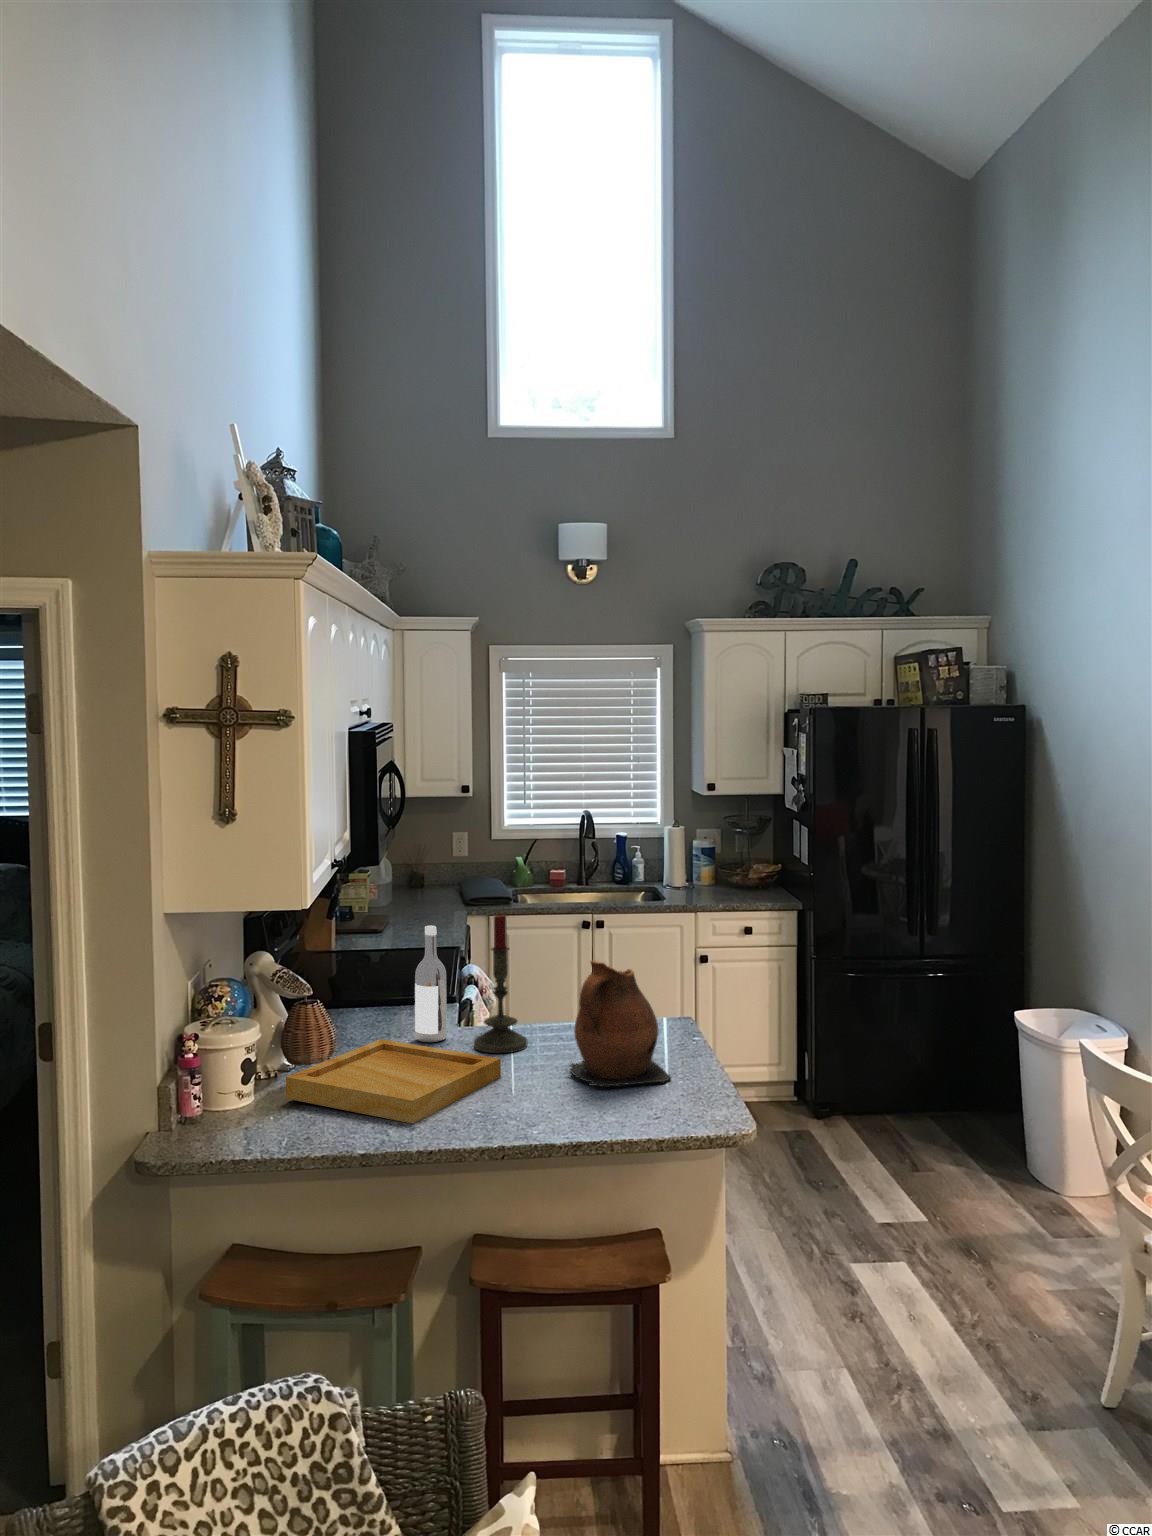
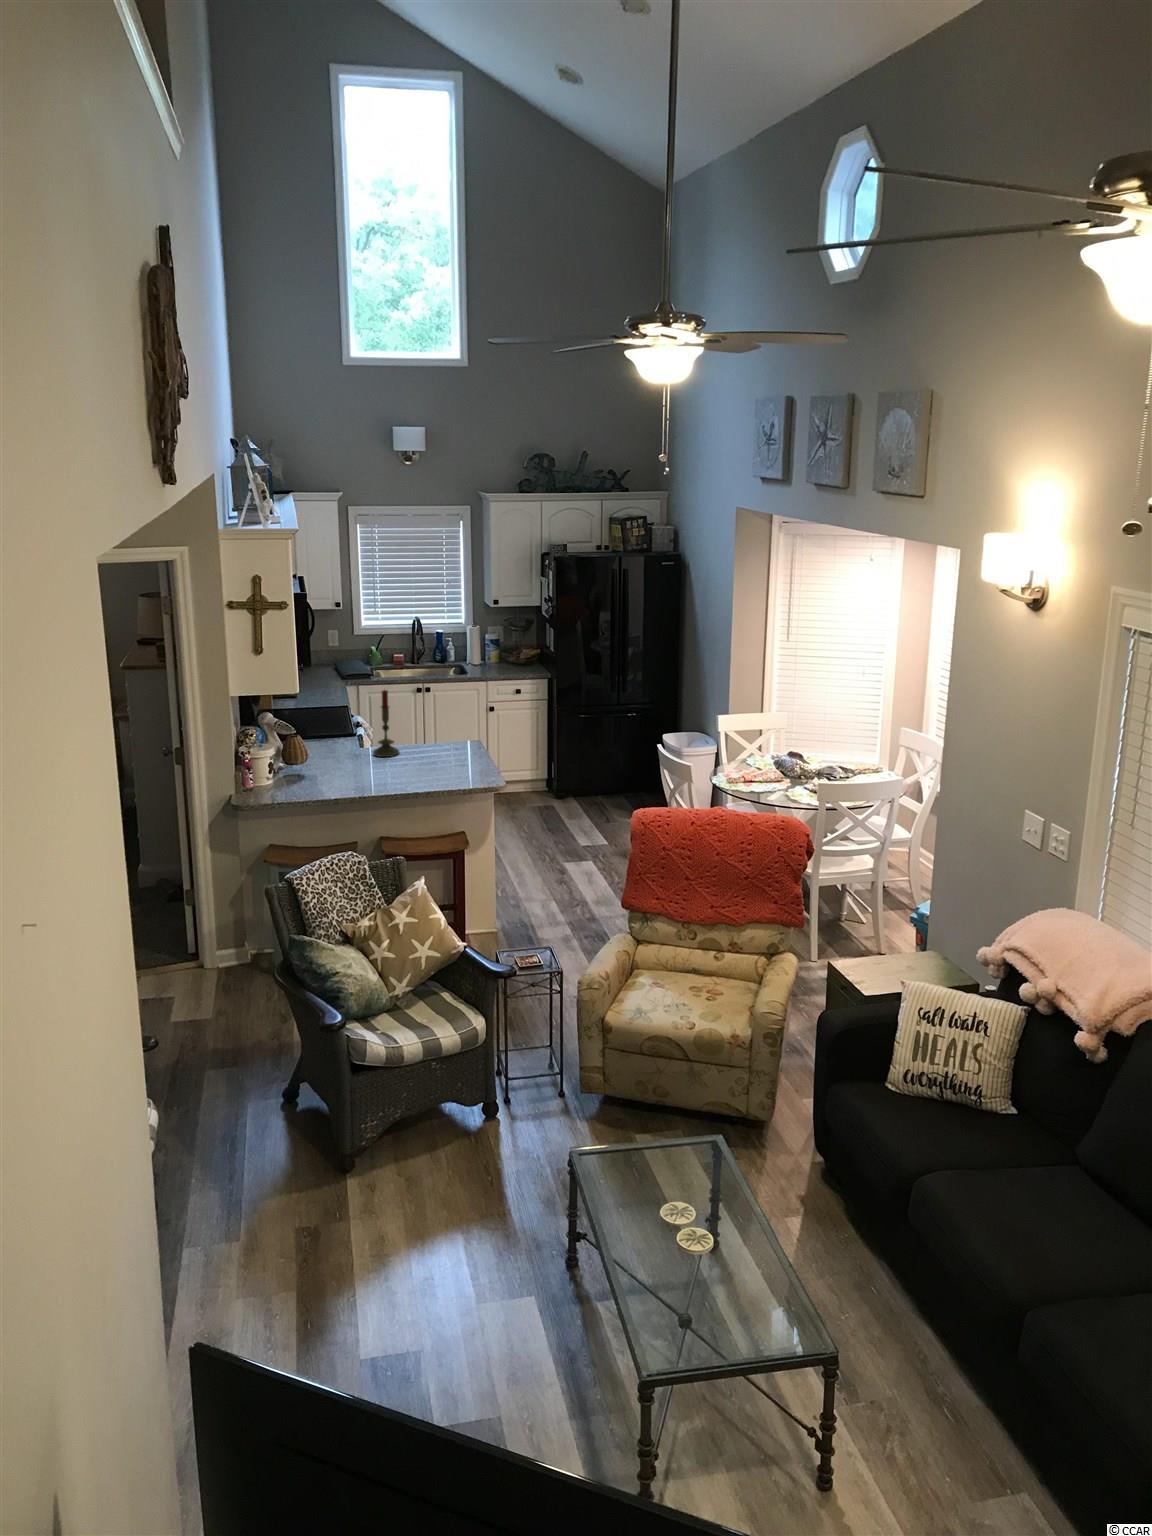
wine bottle: present [415,926,447,1042] -> none [341,696,358,753]
ceramic pitcher: present [570,961,671,1086] -> none [420,712,470,769]
tray: present [286,1039,501,1124] -> none [291,752,390,786]

